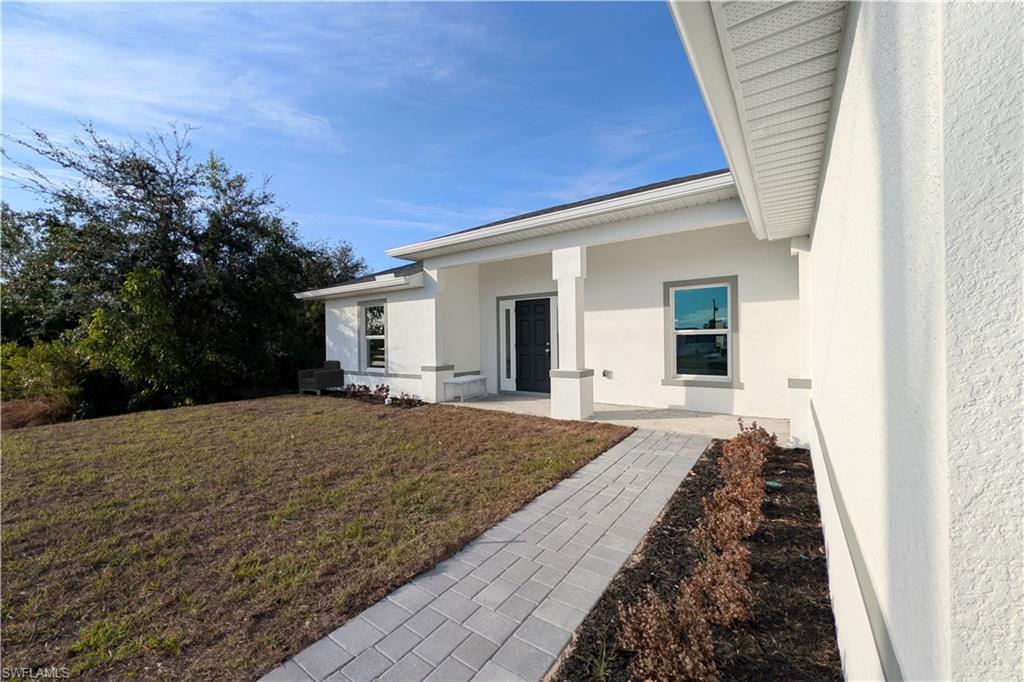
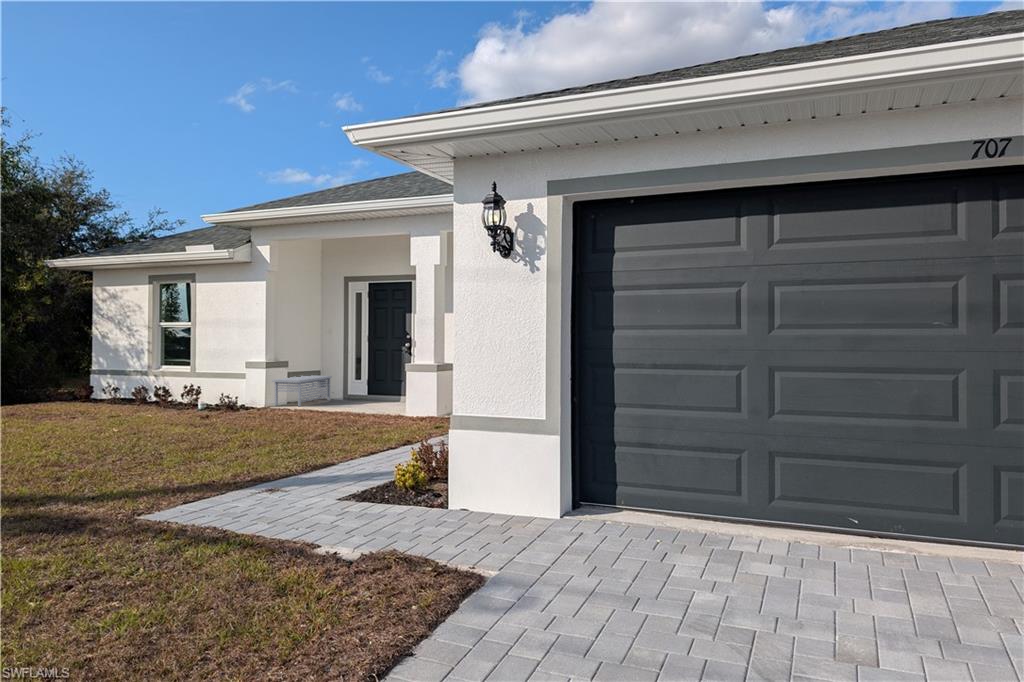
armchair: present [298,360,344,395] -> none [59,356,128,401]

